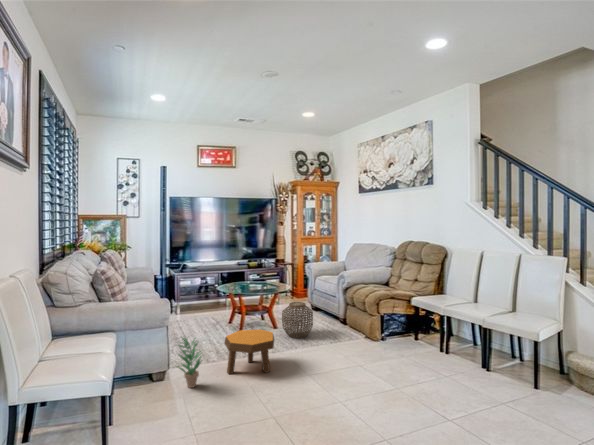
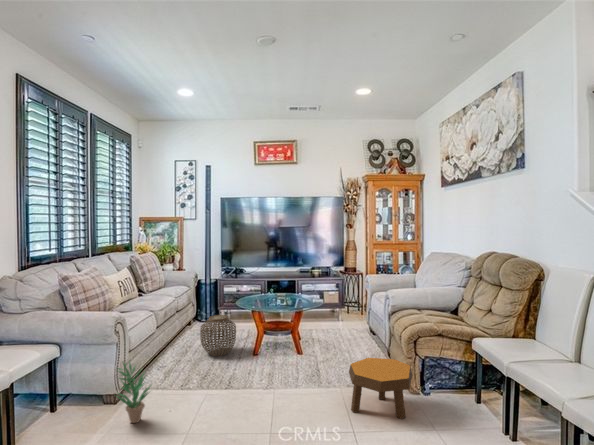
woven basket: present [282,302,313,338] -> present [200,315,236,356]
footstool: present [224,329,274,374] -> present [349,358,412,419]

